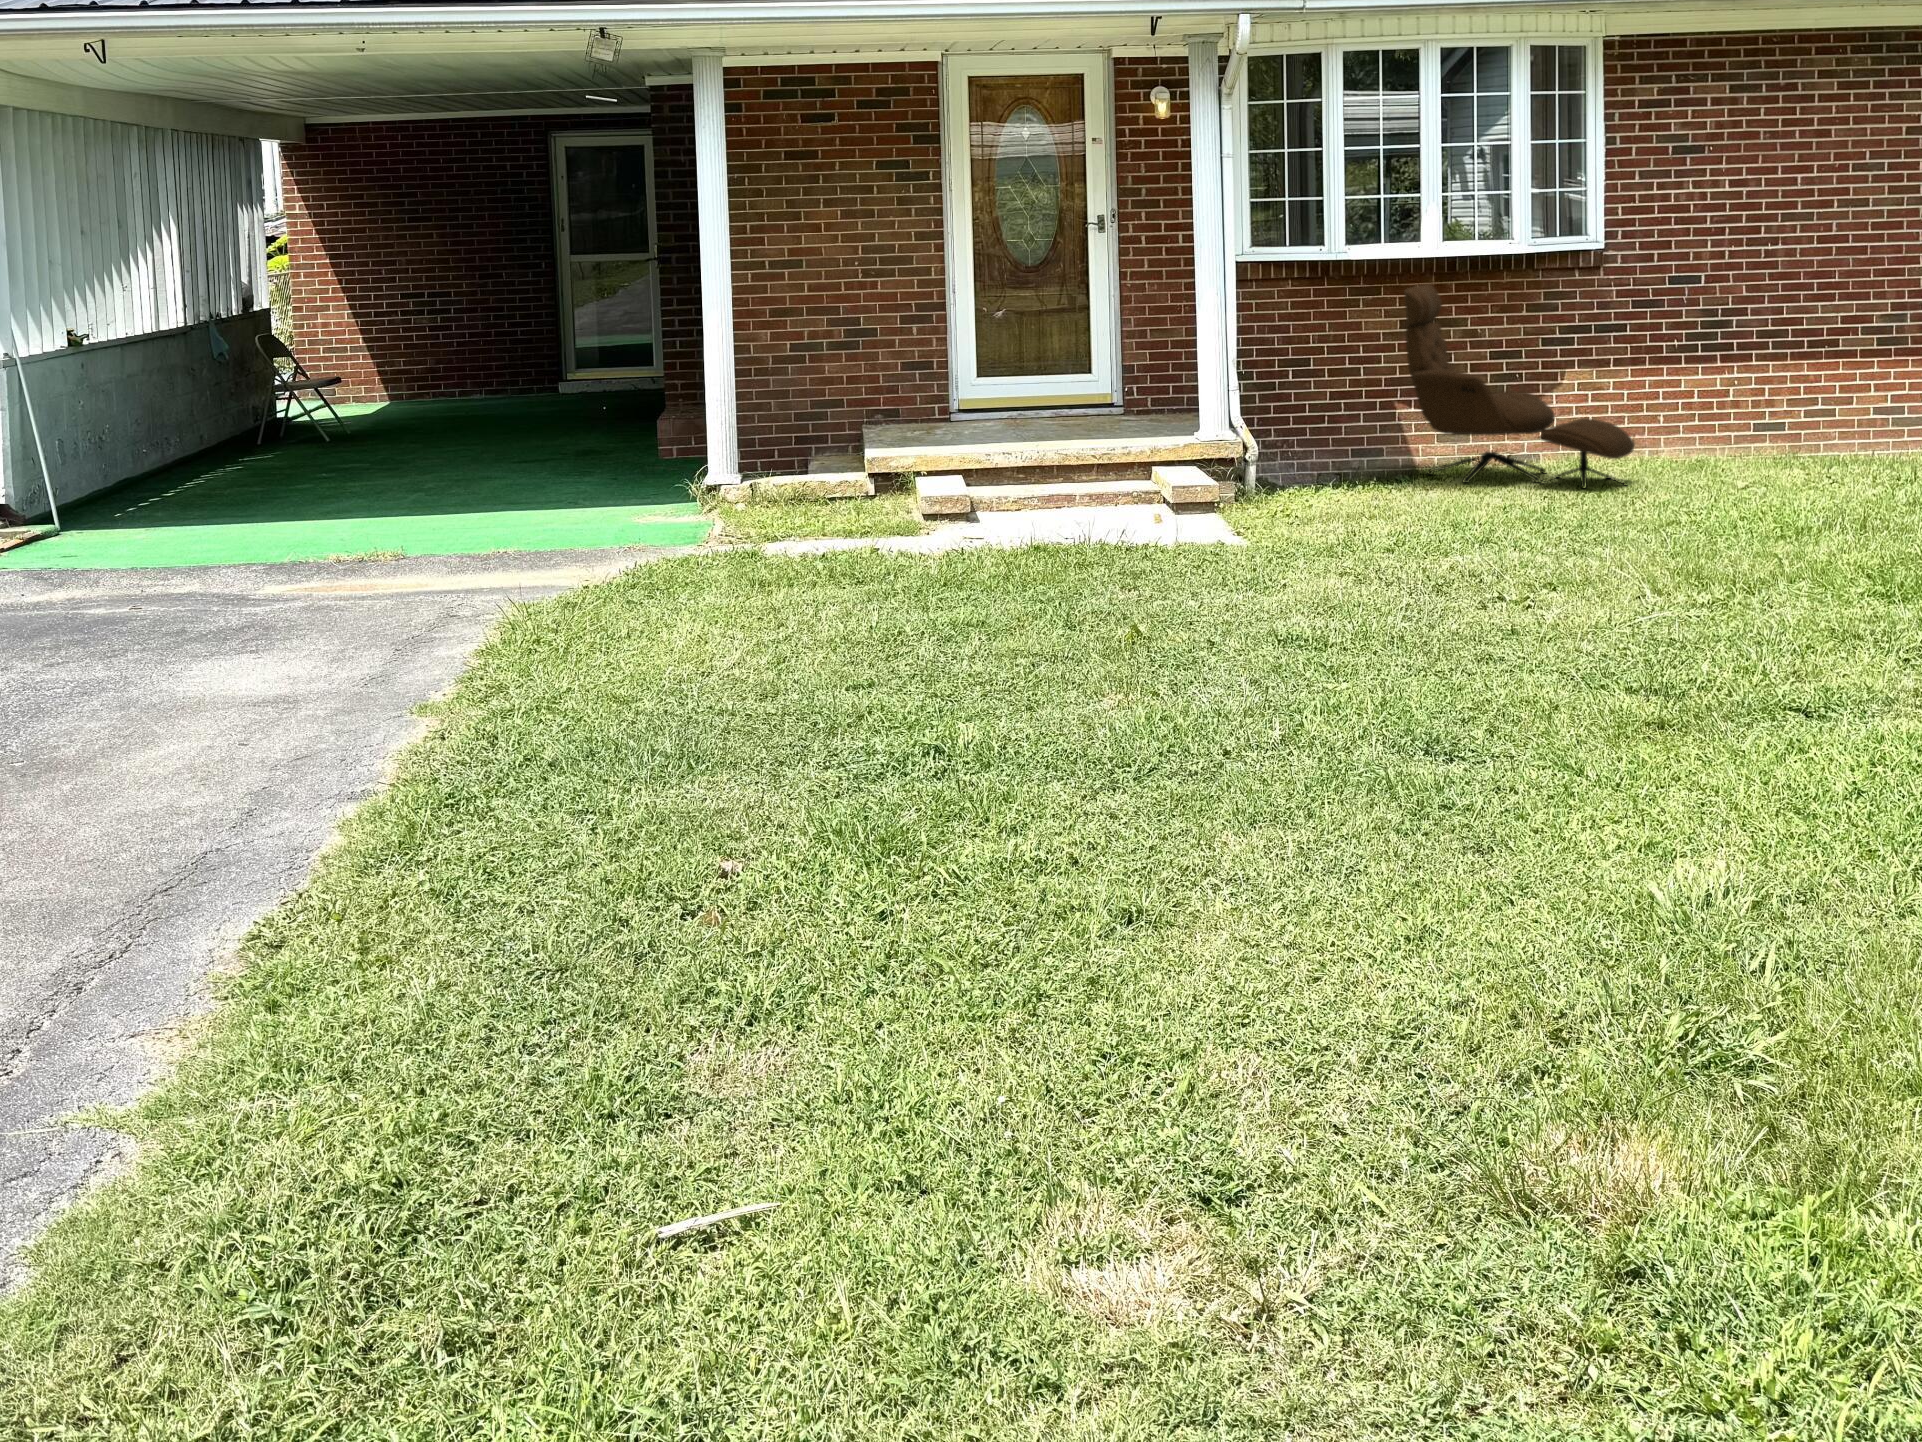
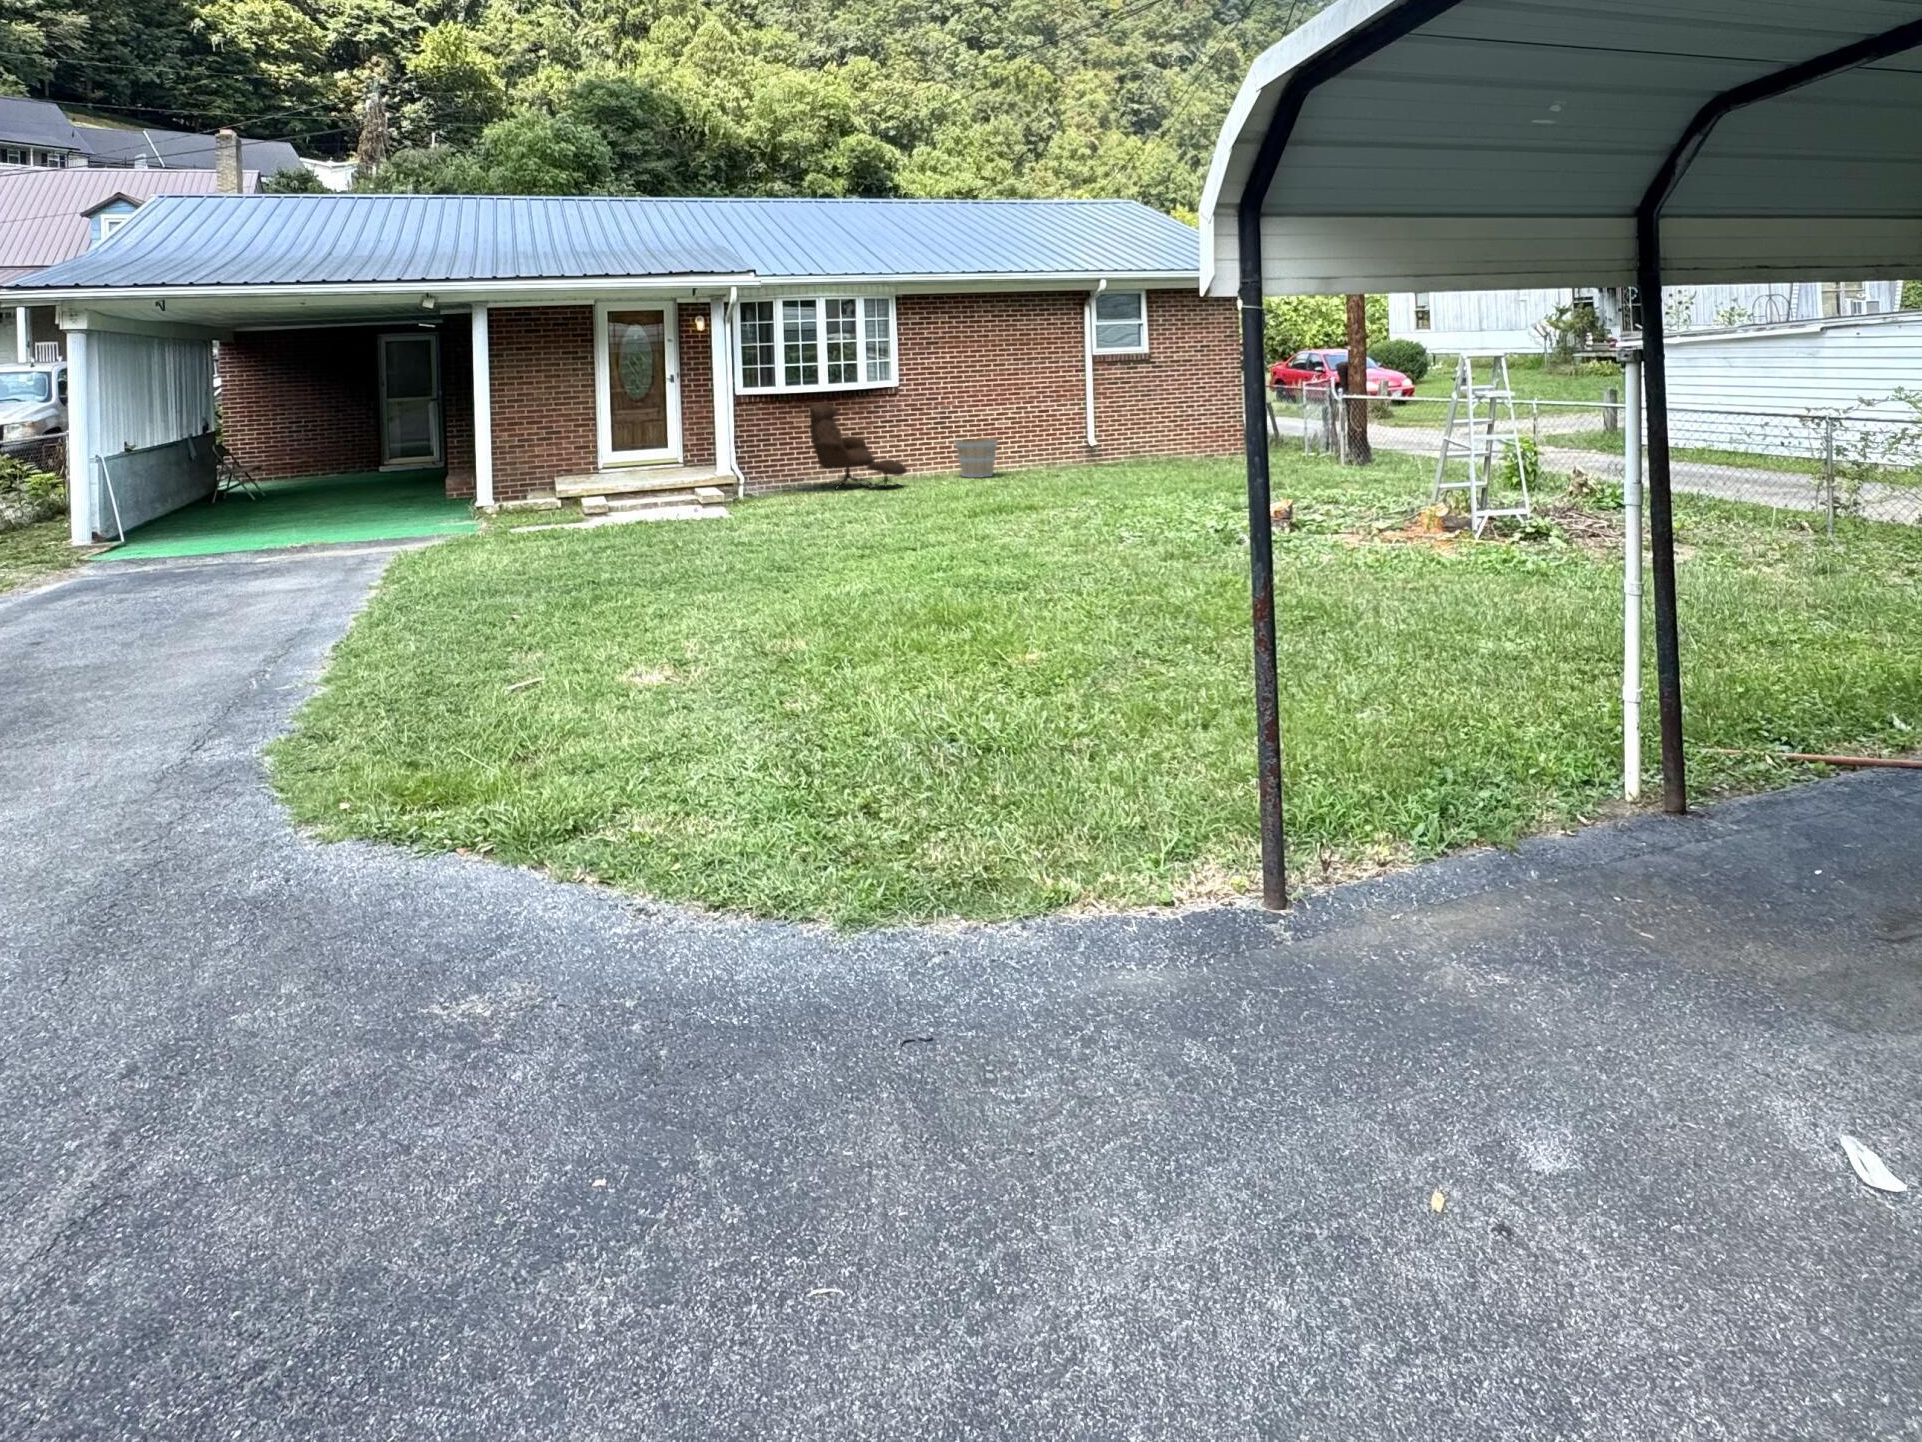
wooden bucket: none [1742,374,1854,469] -> present [955,437,998,478]

